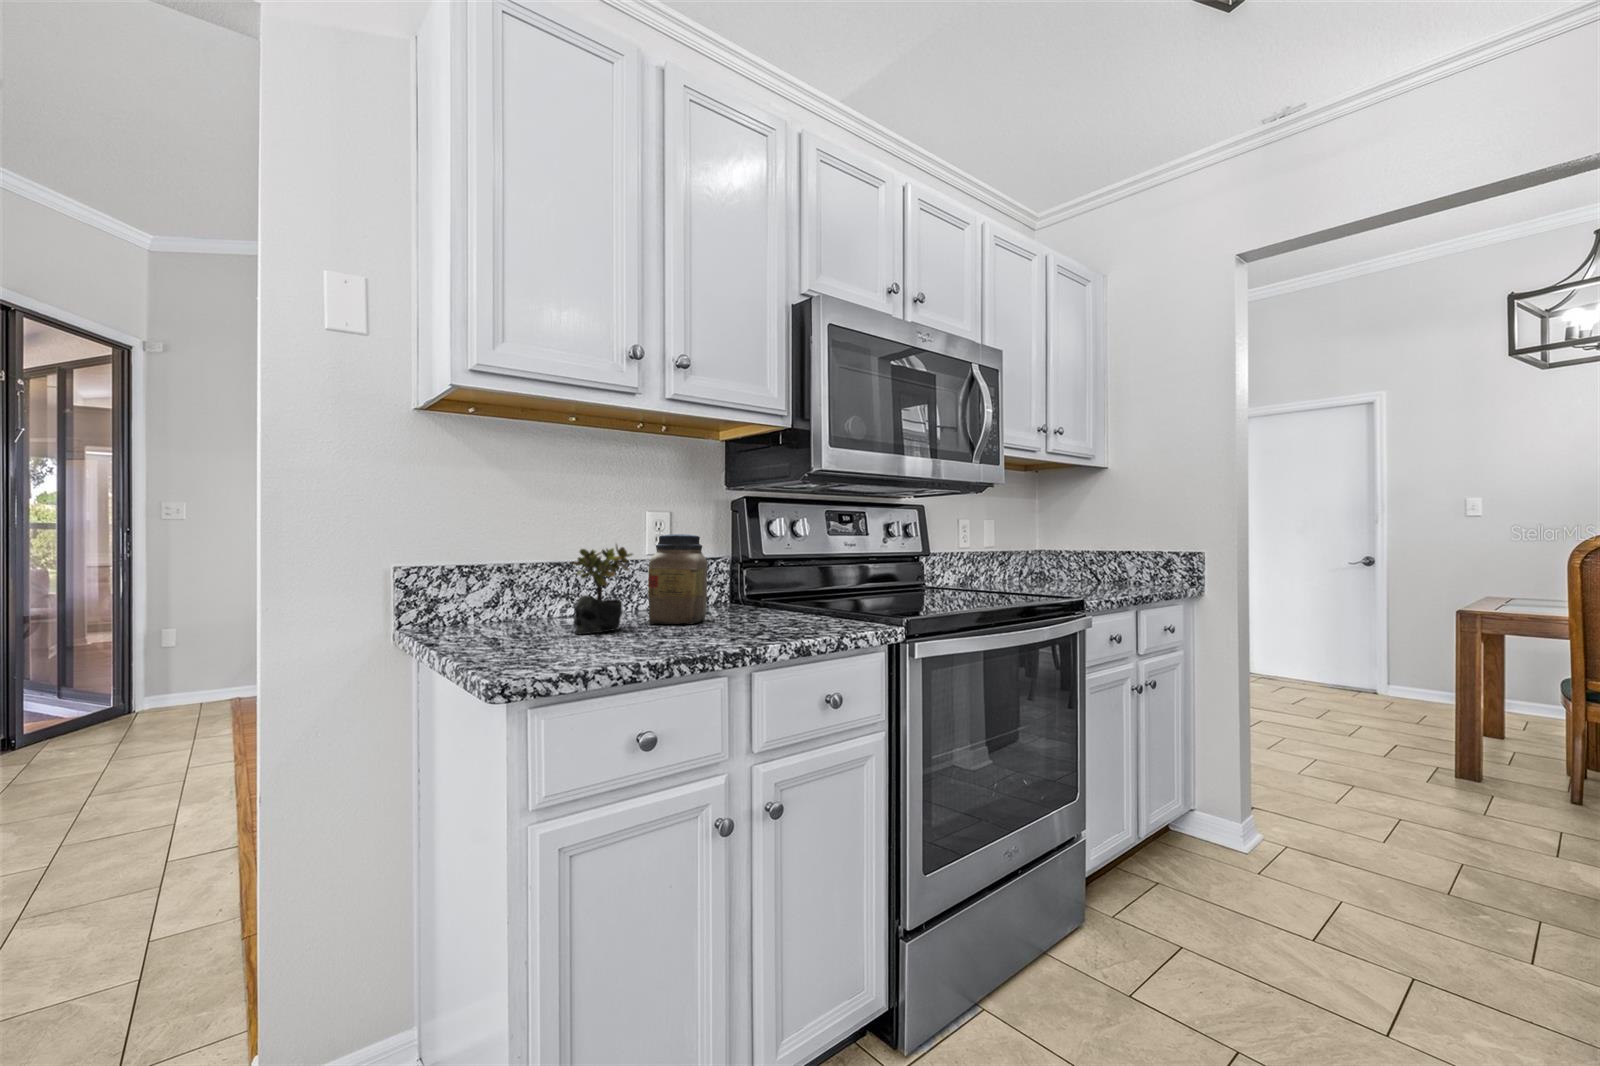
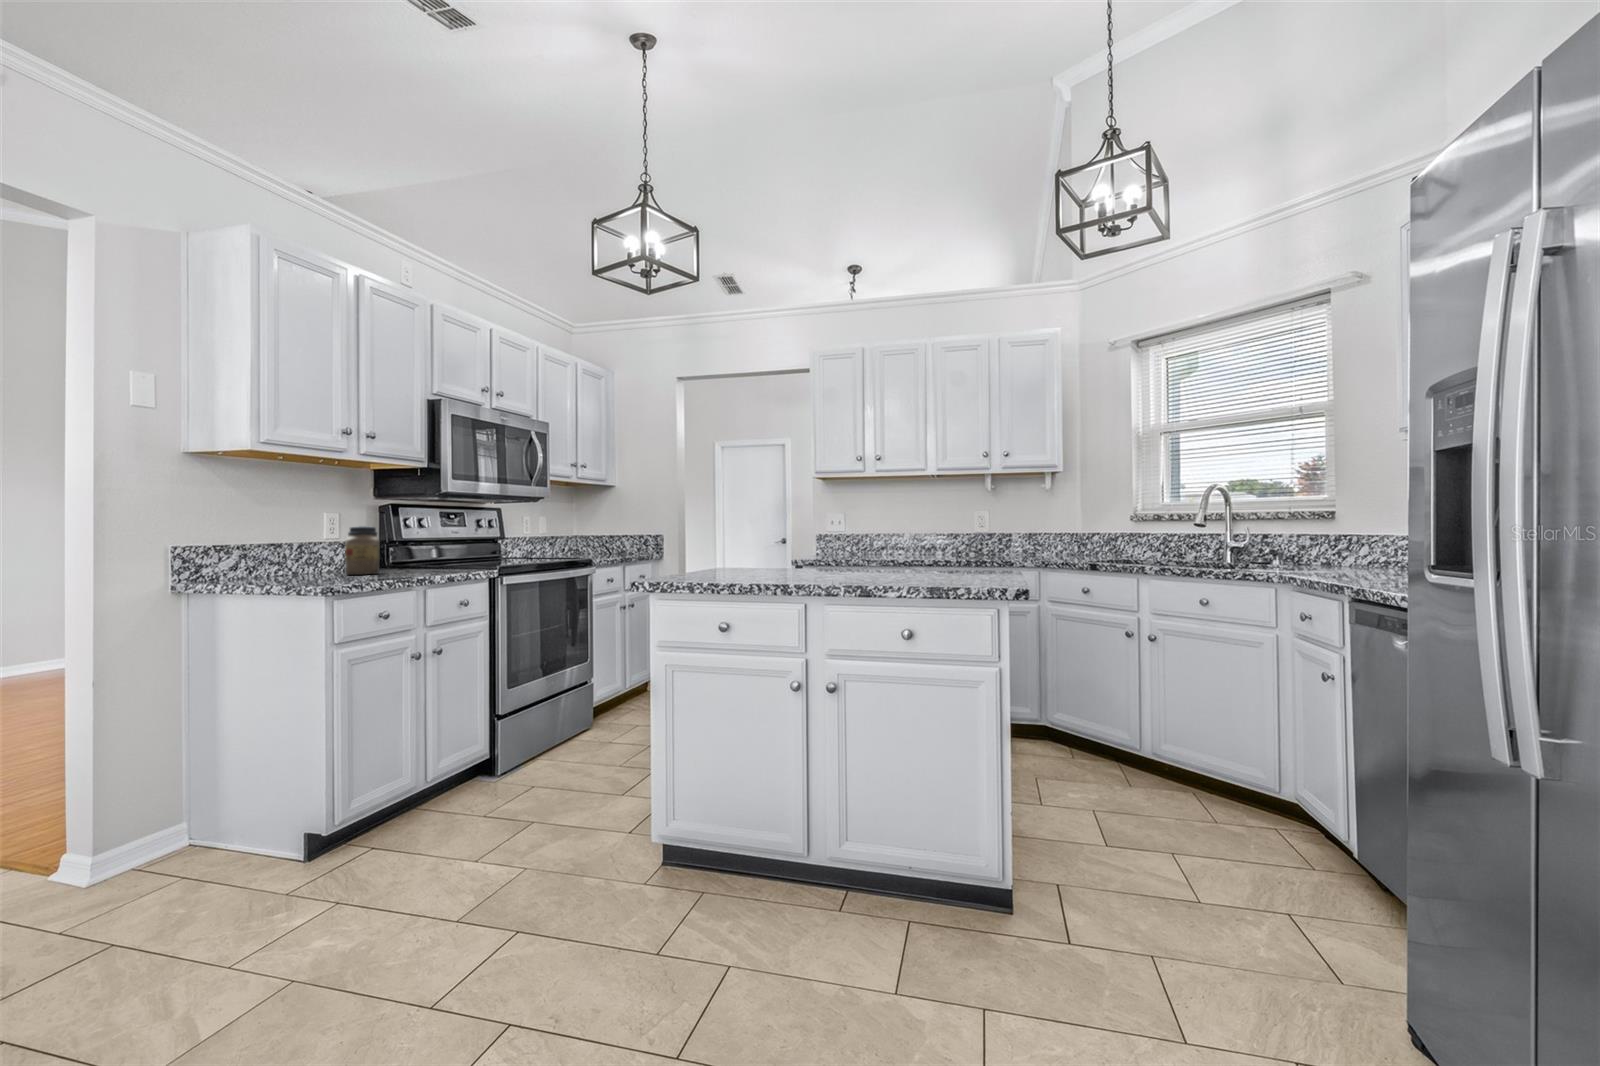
succulent plant: present [572,545,632,634] -> none [305,531,342,579]

